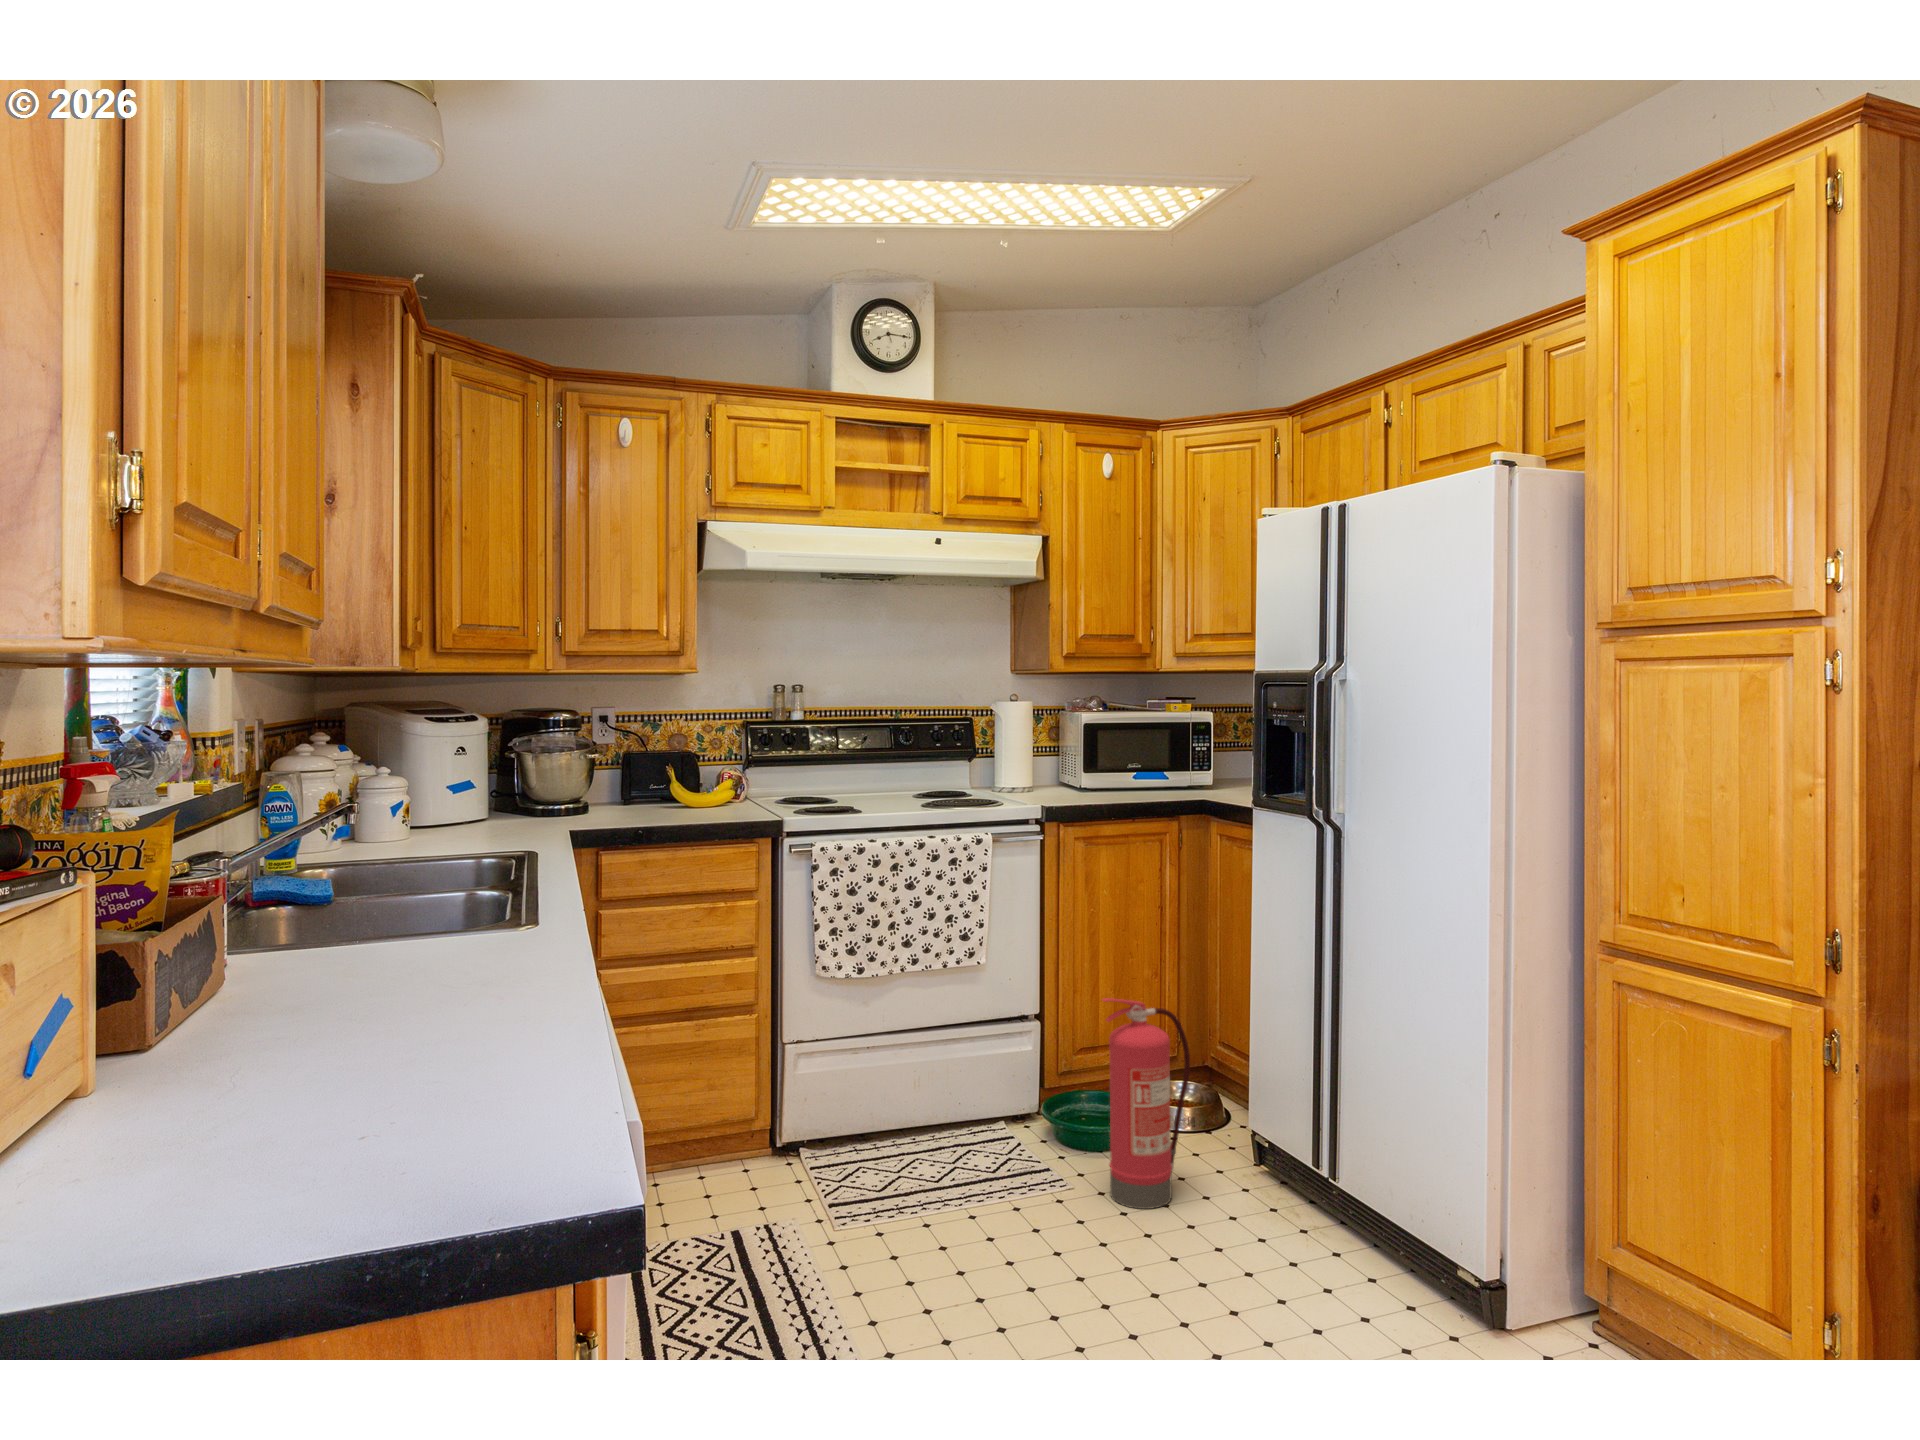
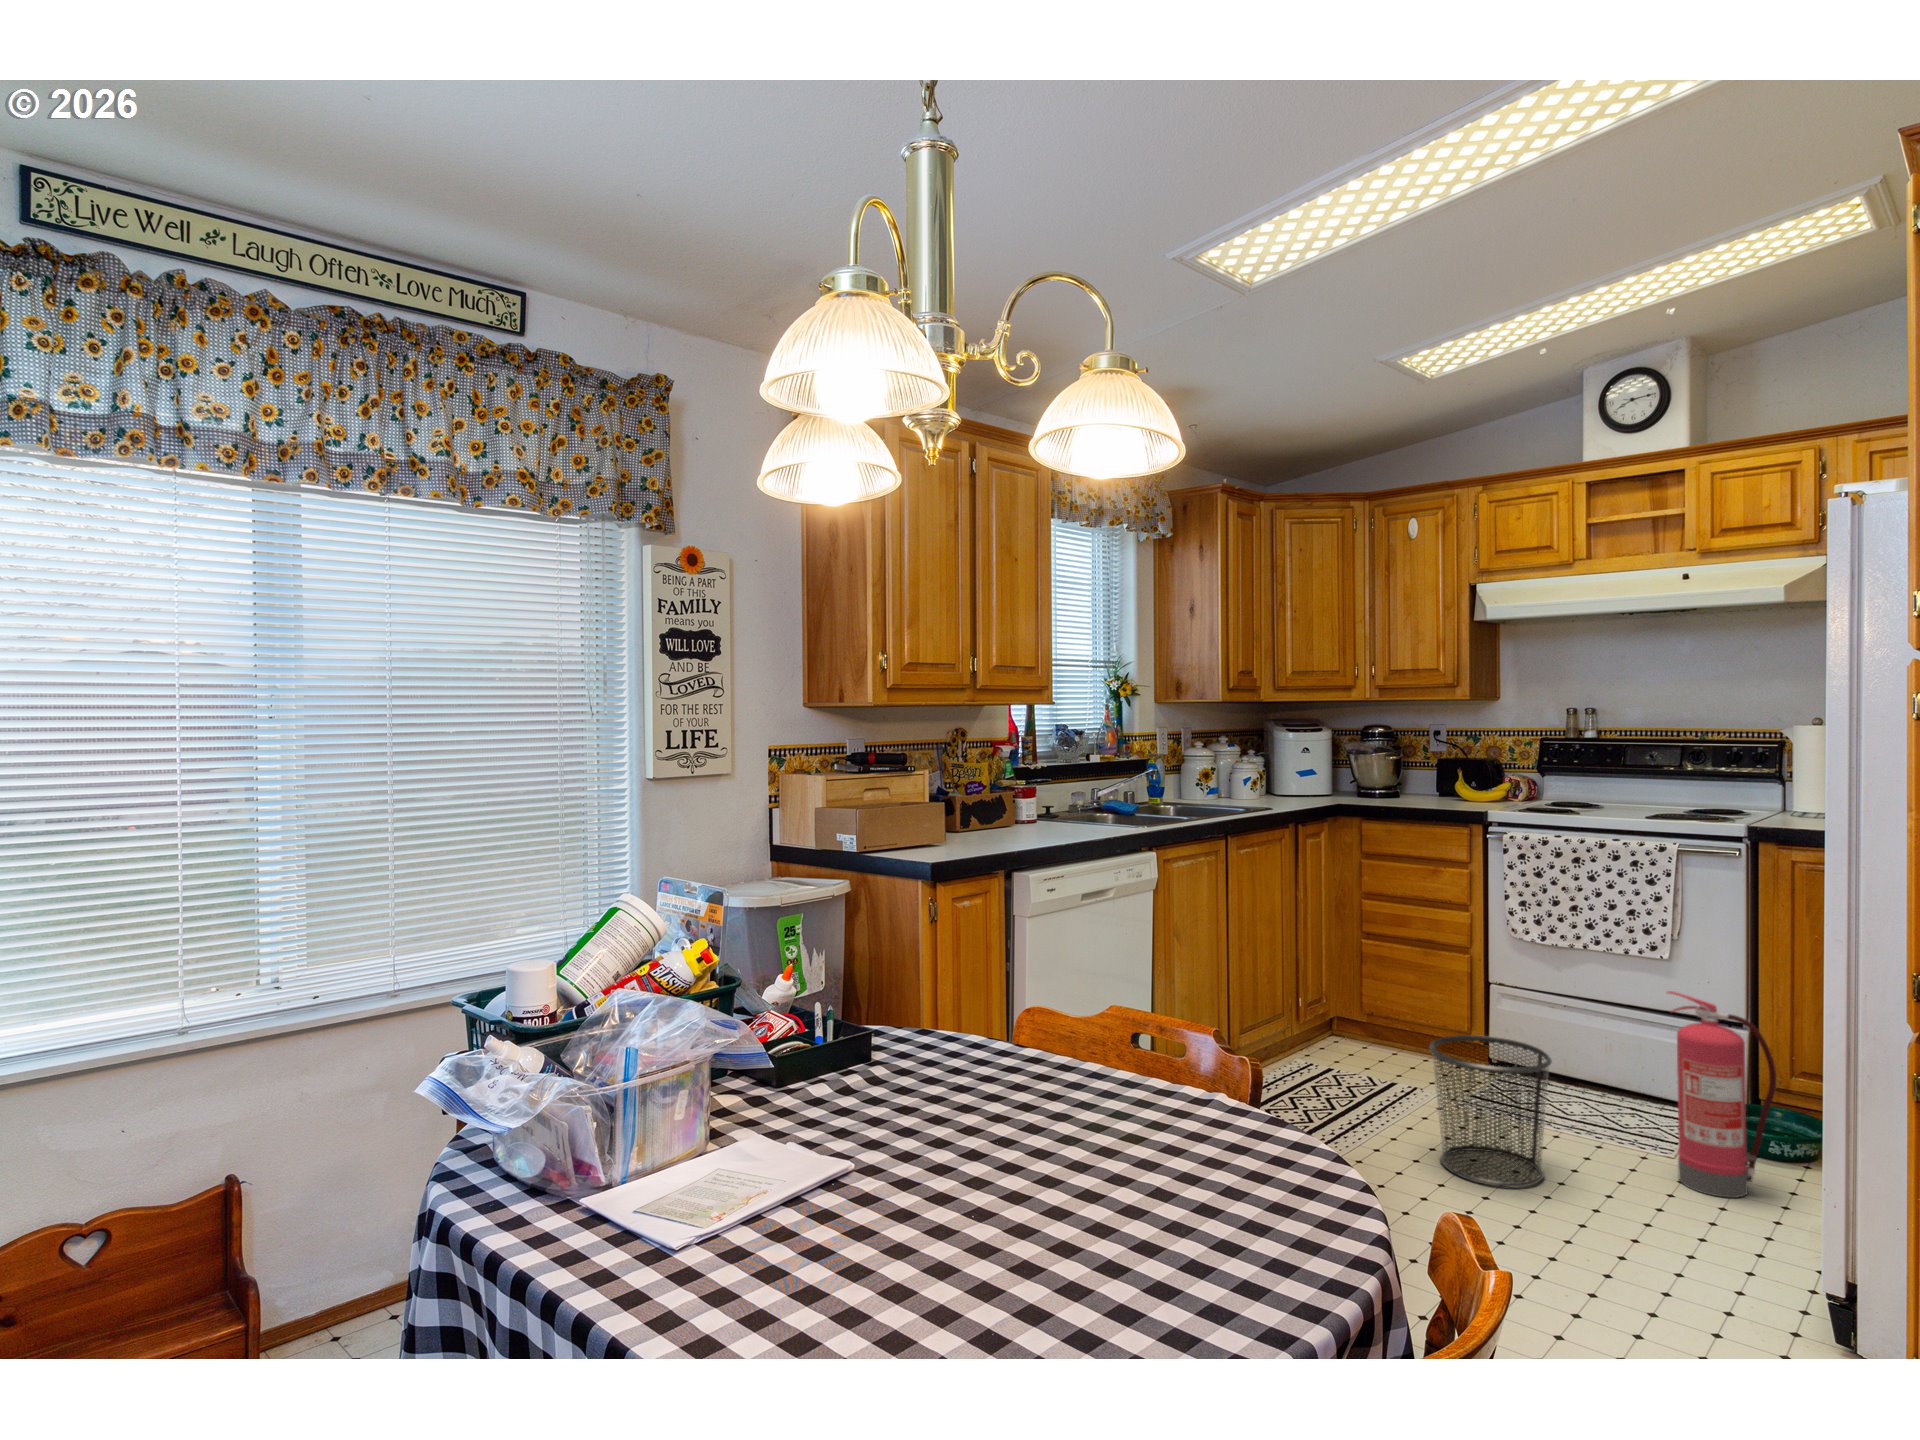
waste bin: none [949,1108,1094,1318] -> present [1429,1035,1552,1187]

